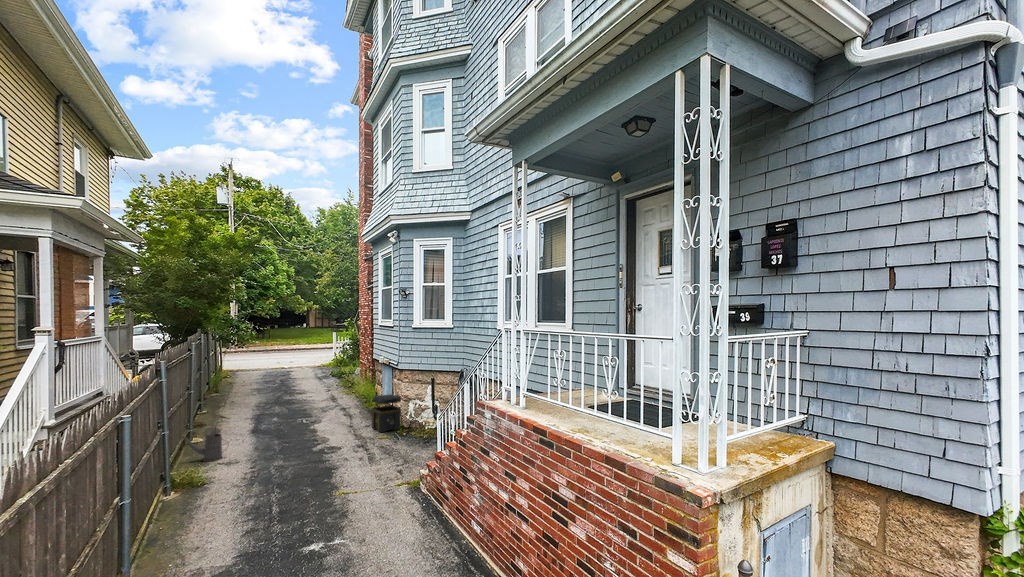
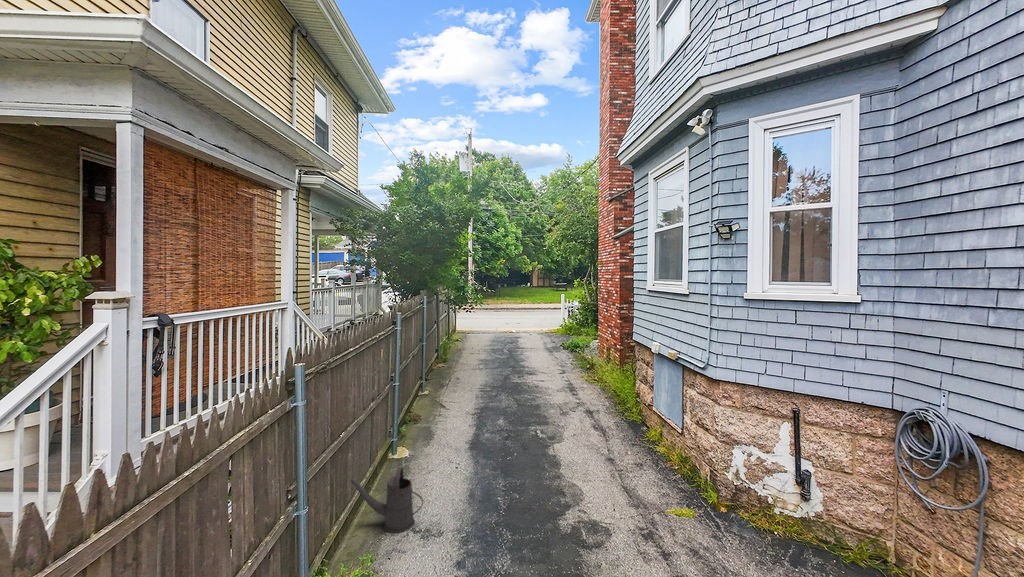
toolbox: present [372,395,401,432] -> none [657,423,719,501]

